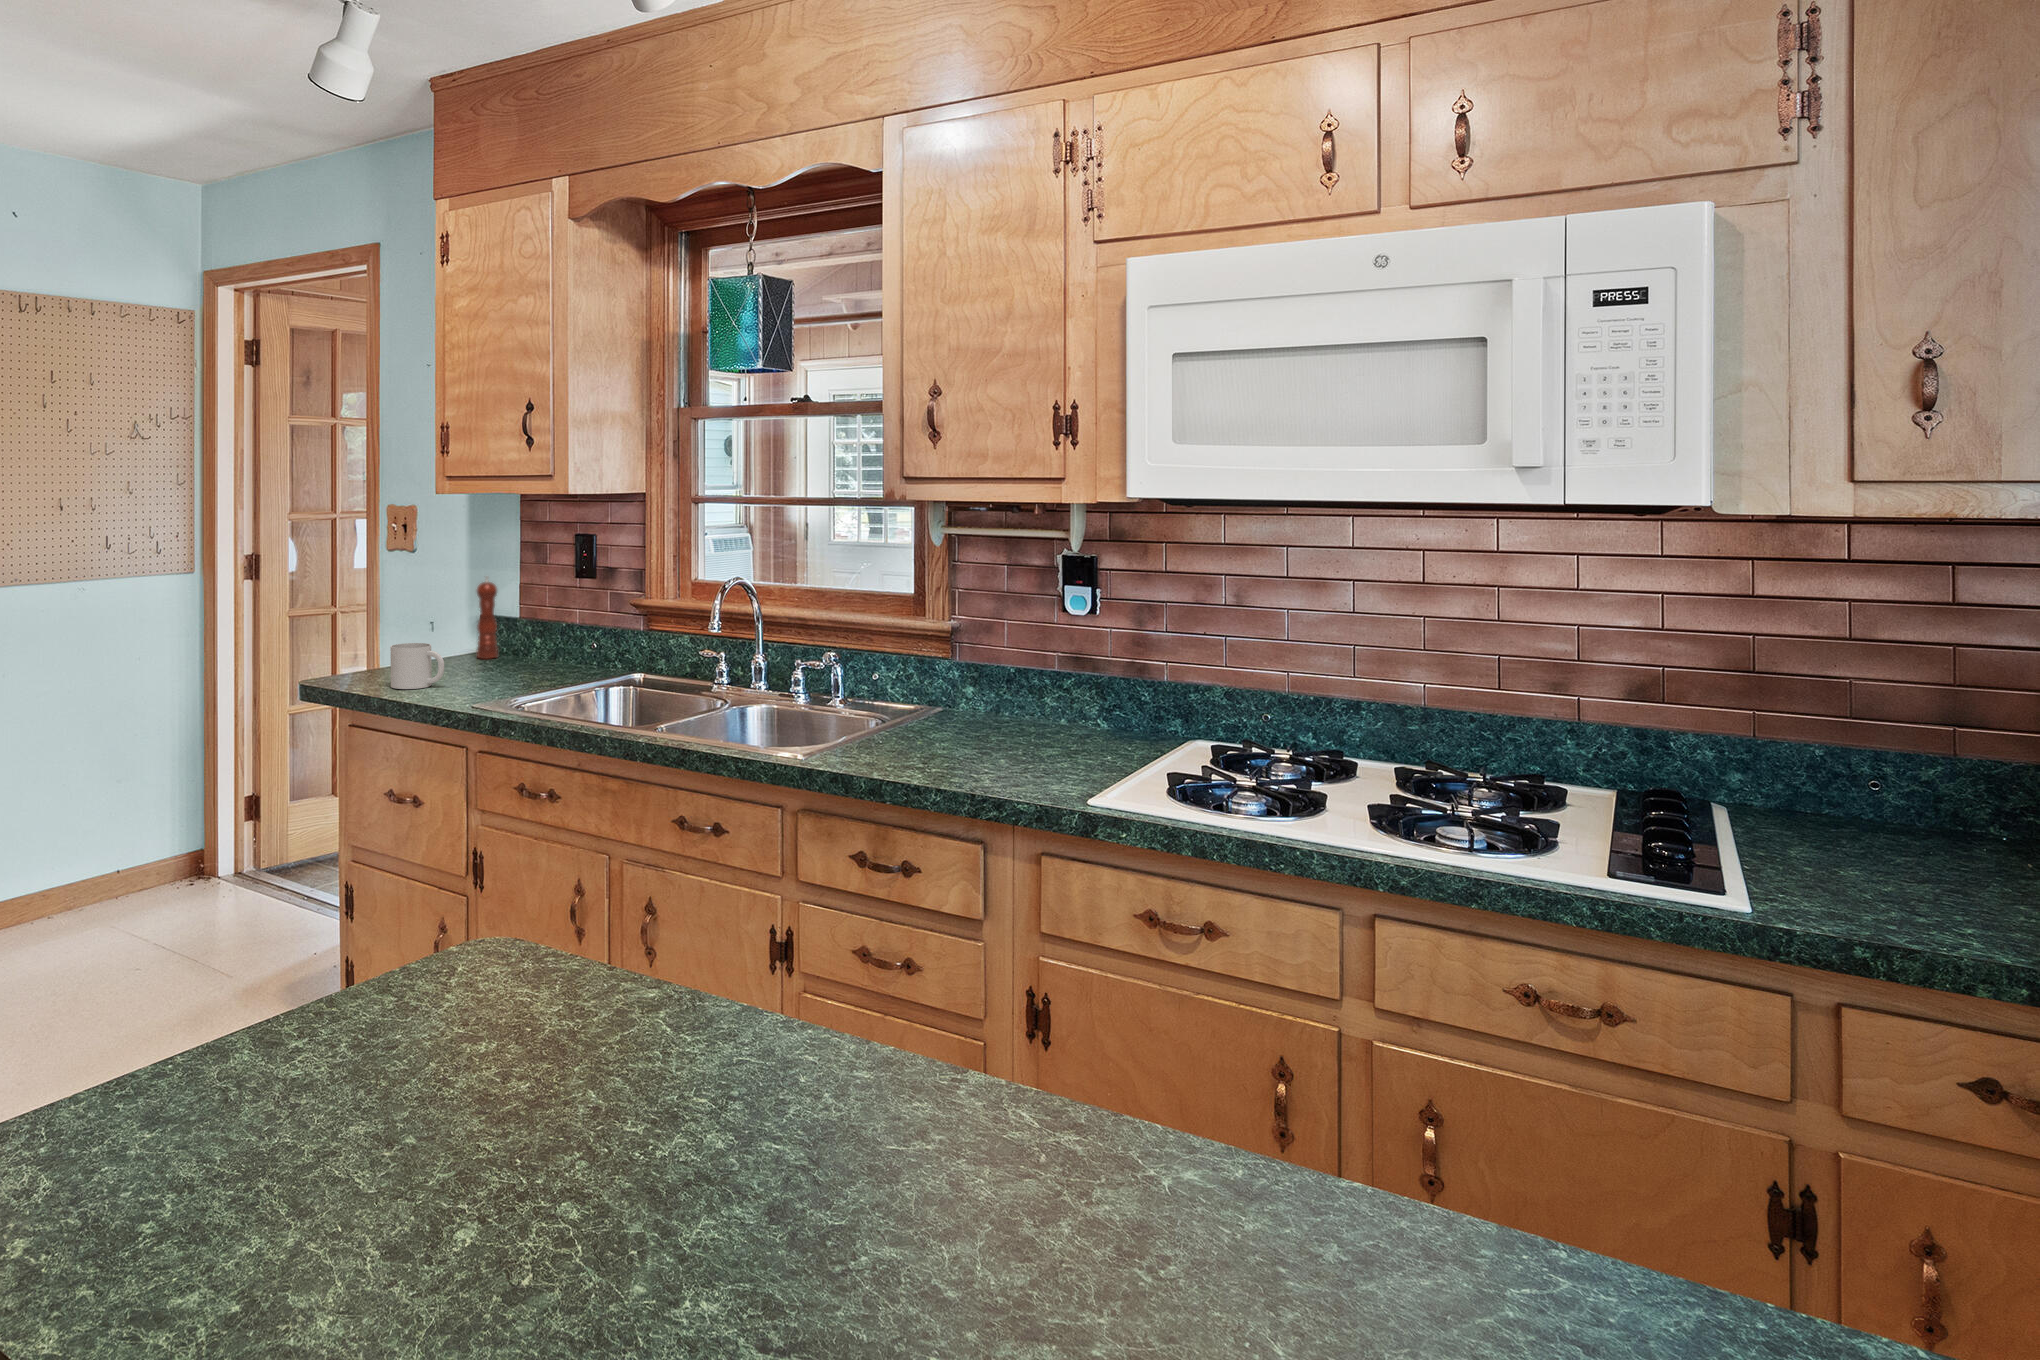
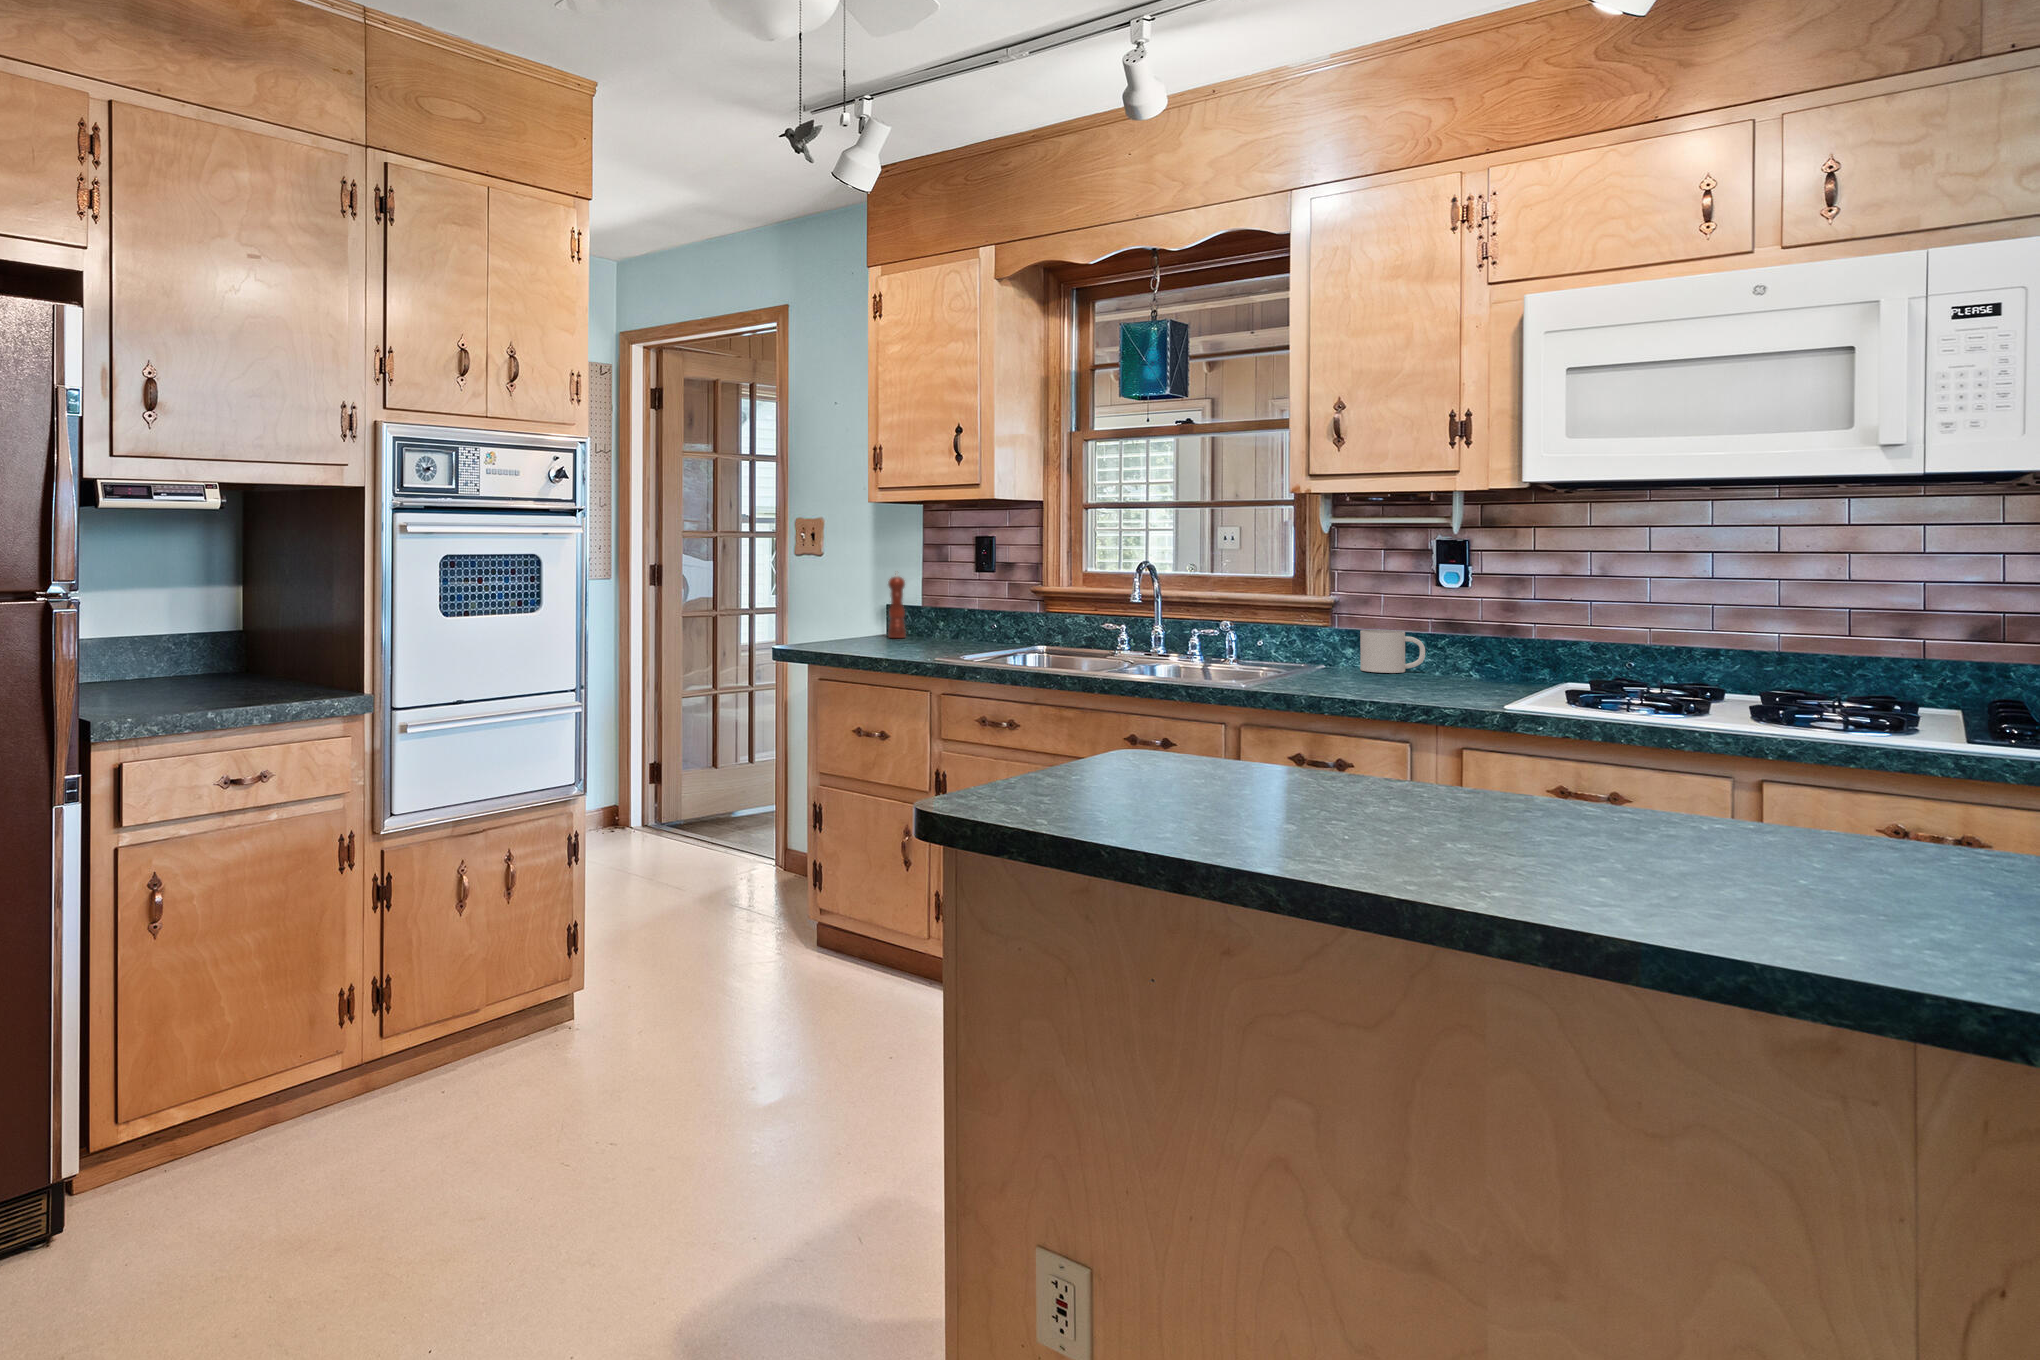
mug: present [390,643,444,689] -> present [1360,630,1425,673]

